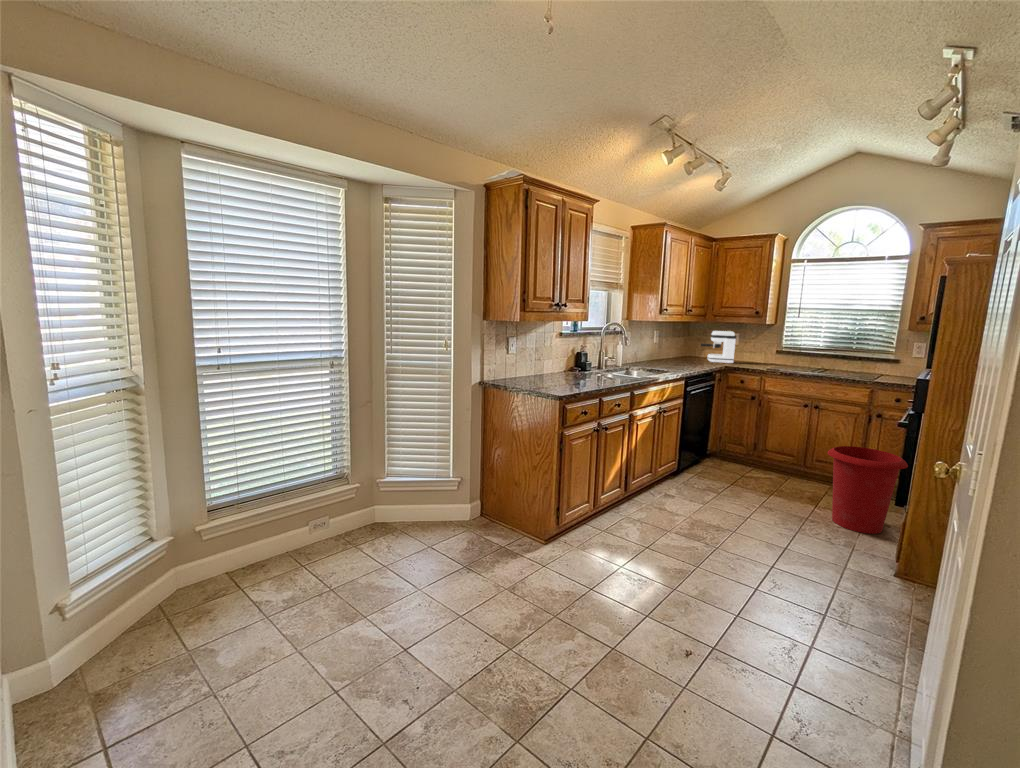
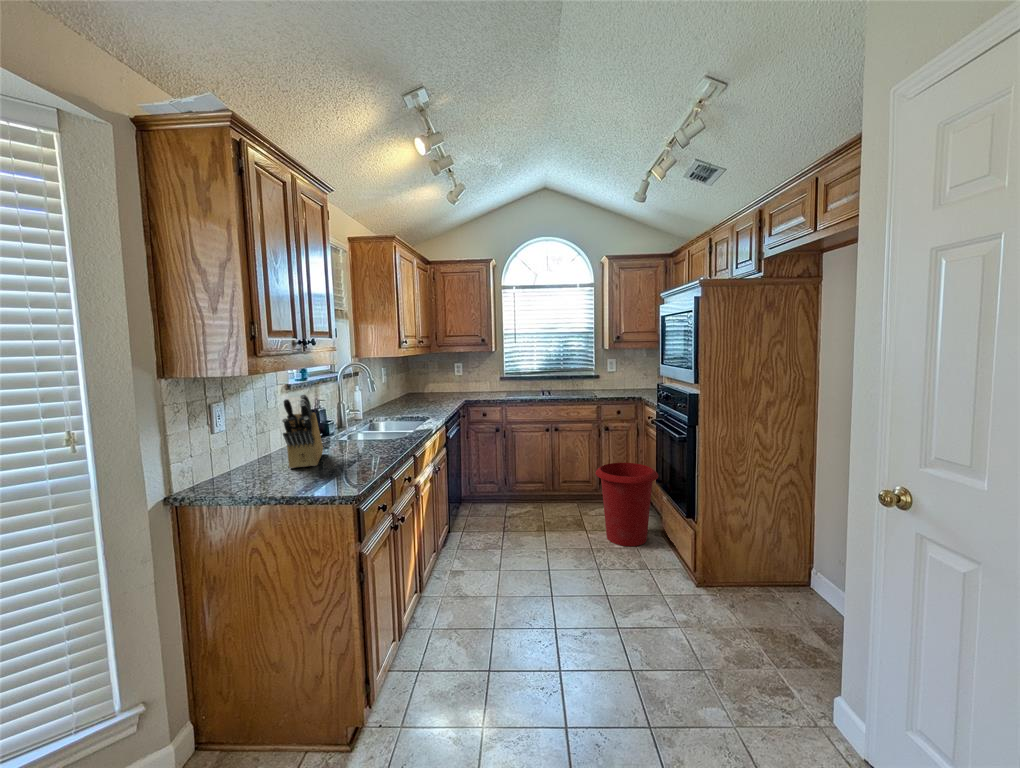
coffee maker: present [701,331,736,363] -> none [428,361,465,396]
knife block: none [541,337,571,382] -> present [282,394,323,468]

